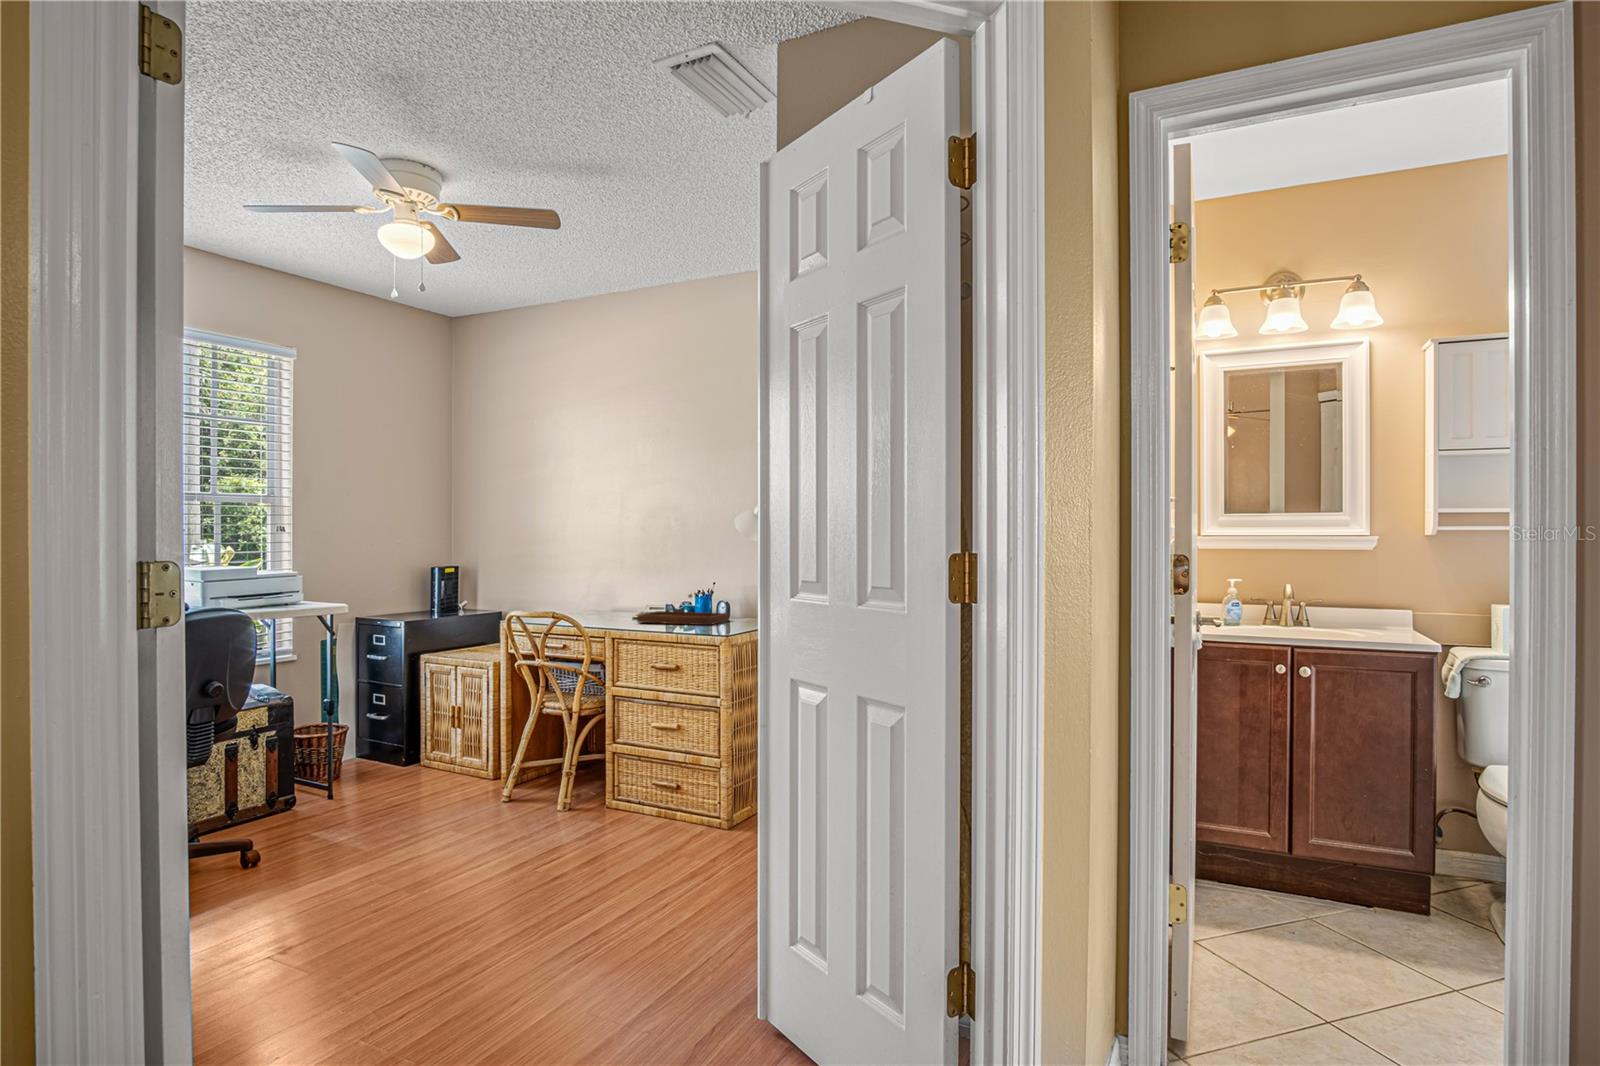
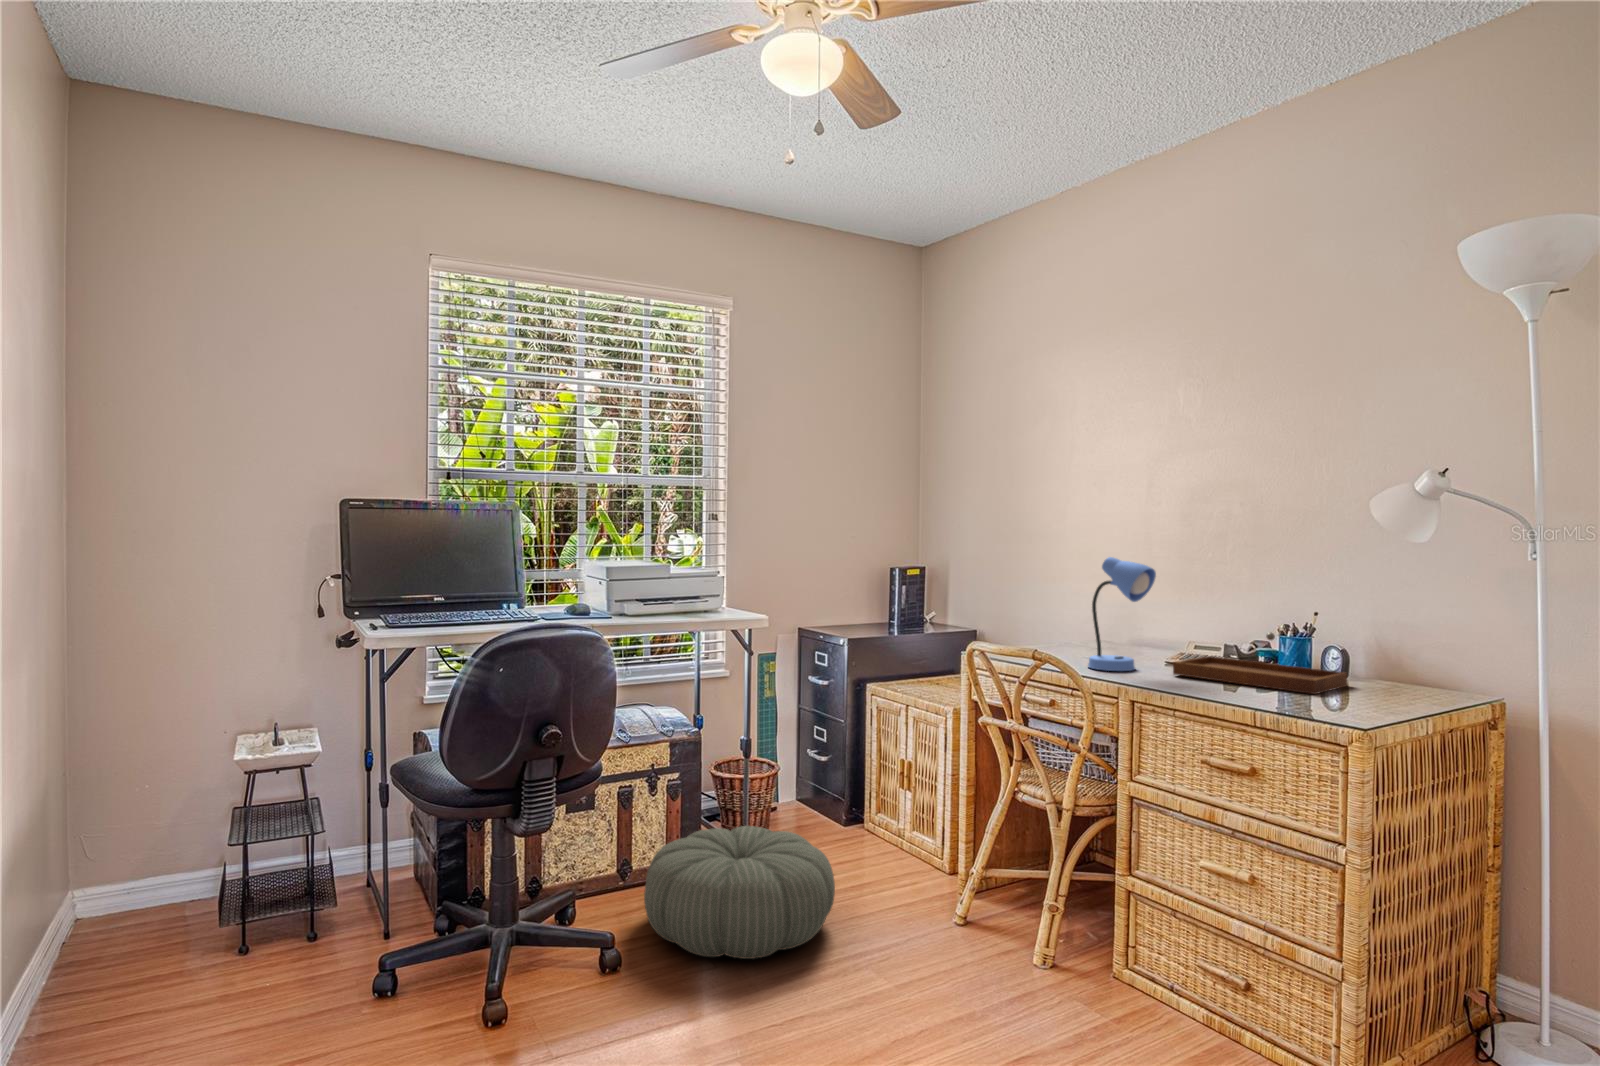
desk lamp: none [586,552,626,624] -> present [1088,557,1156,671]
pouf: none [264,759,418,844] -> present [644,826,835,959]

